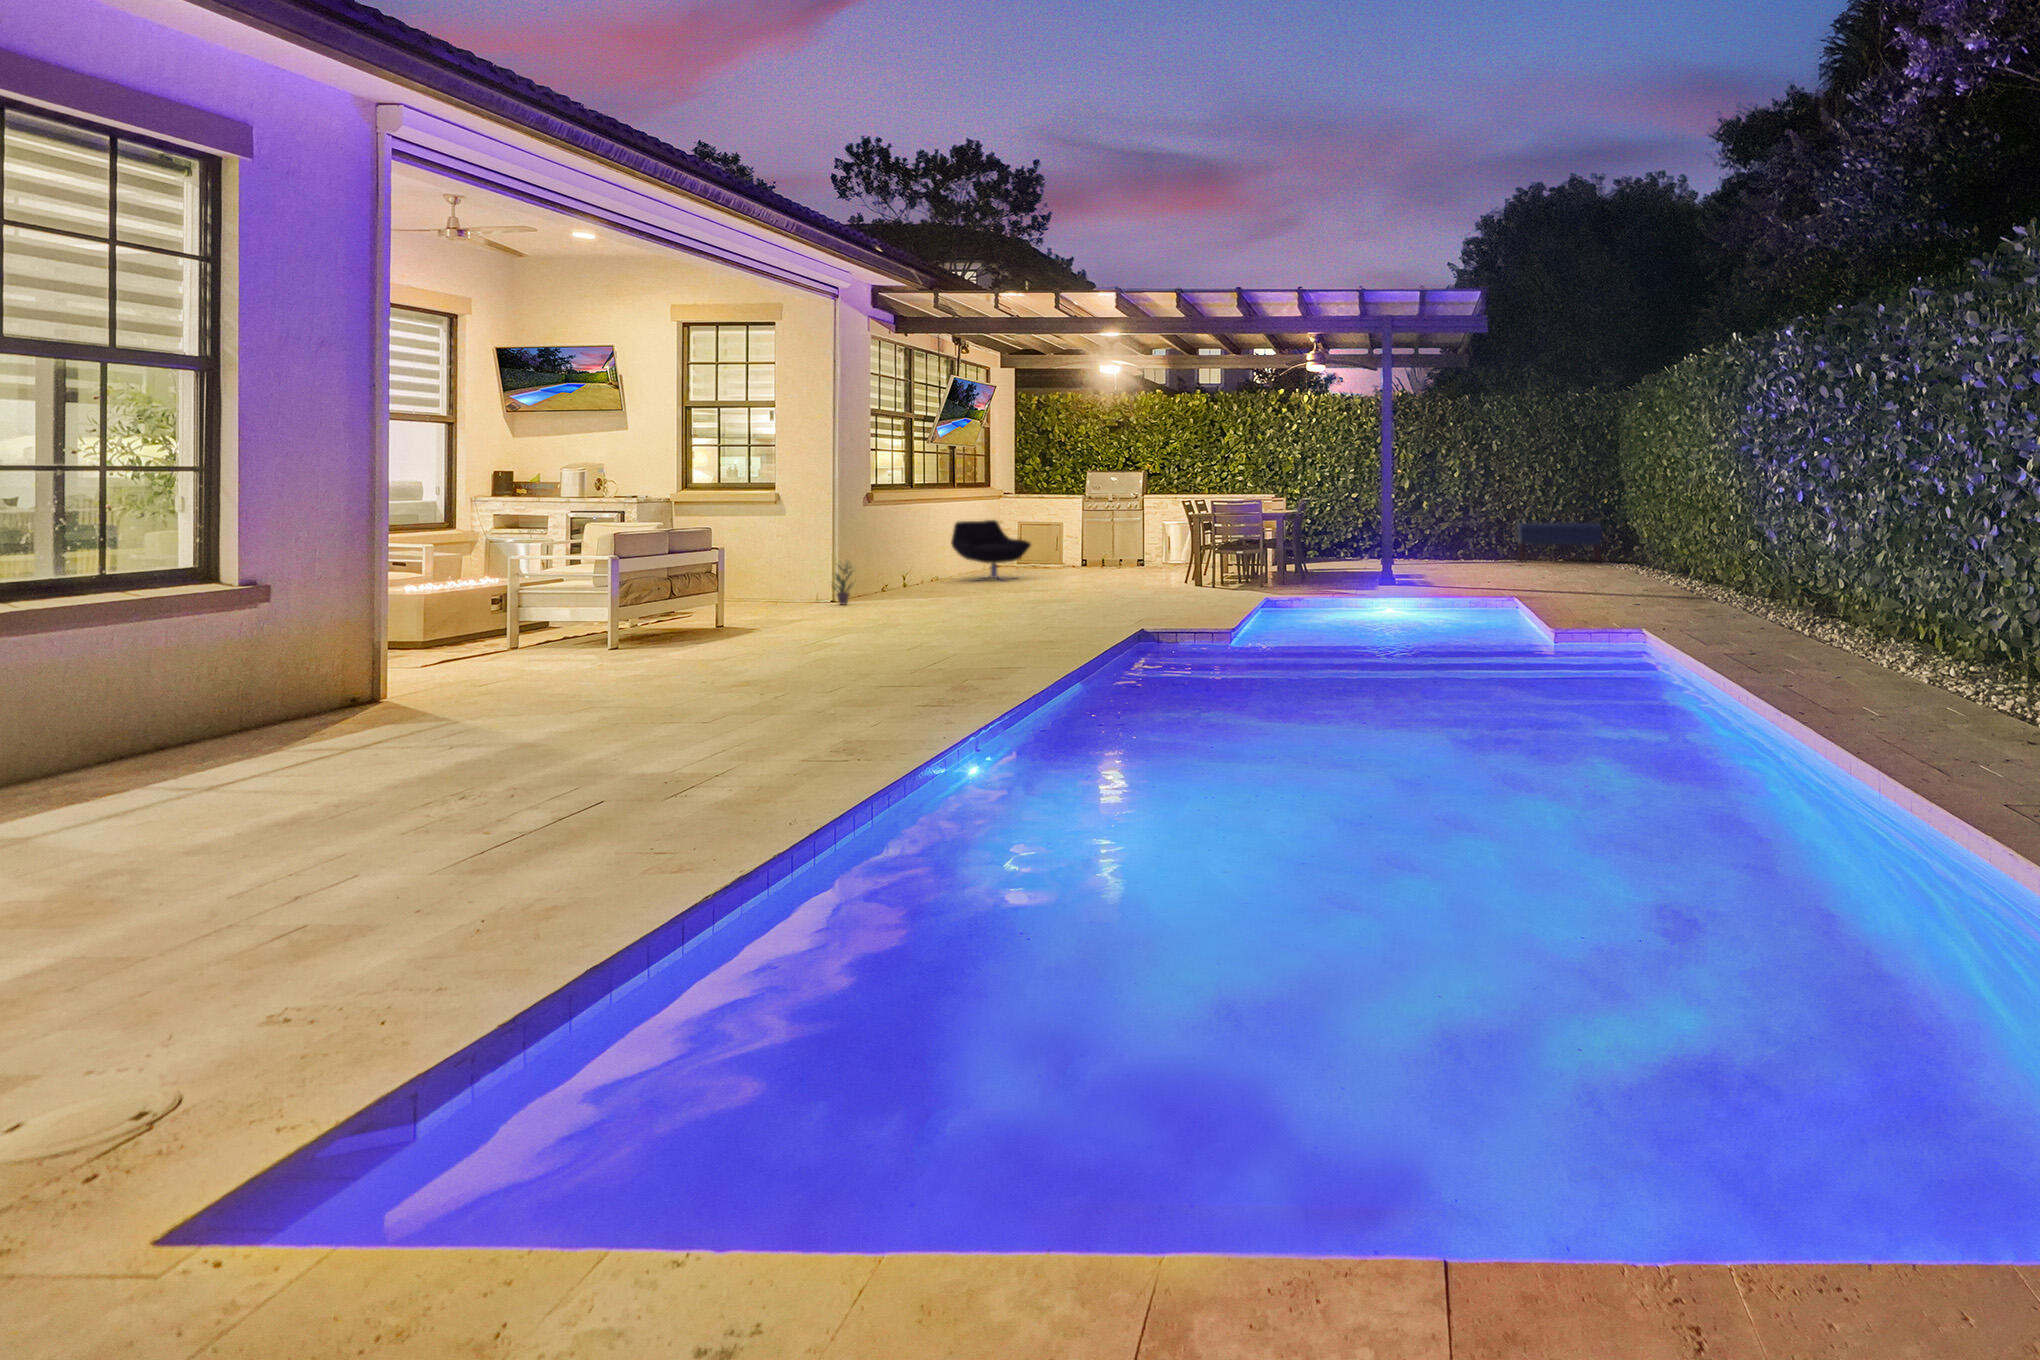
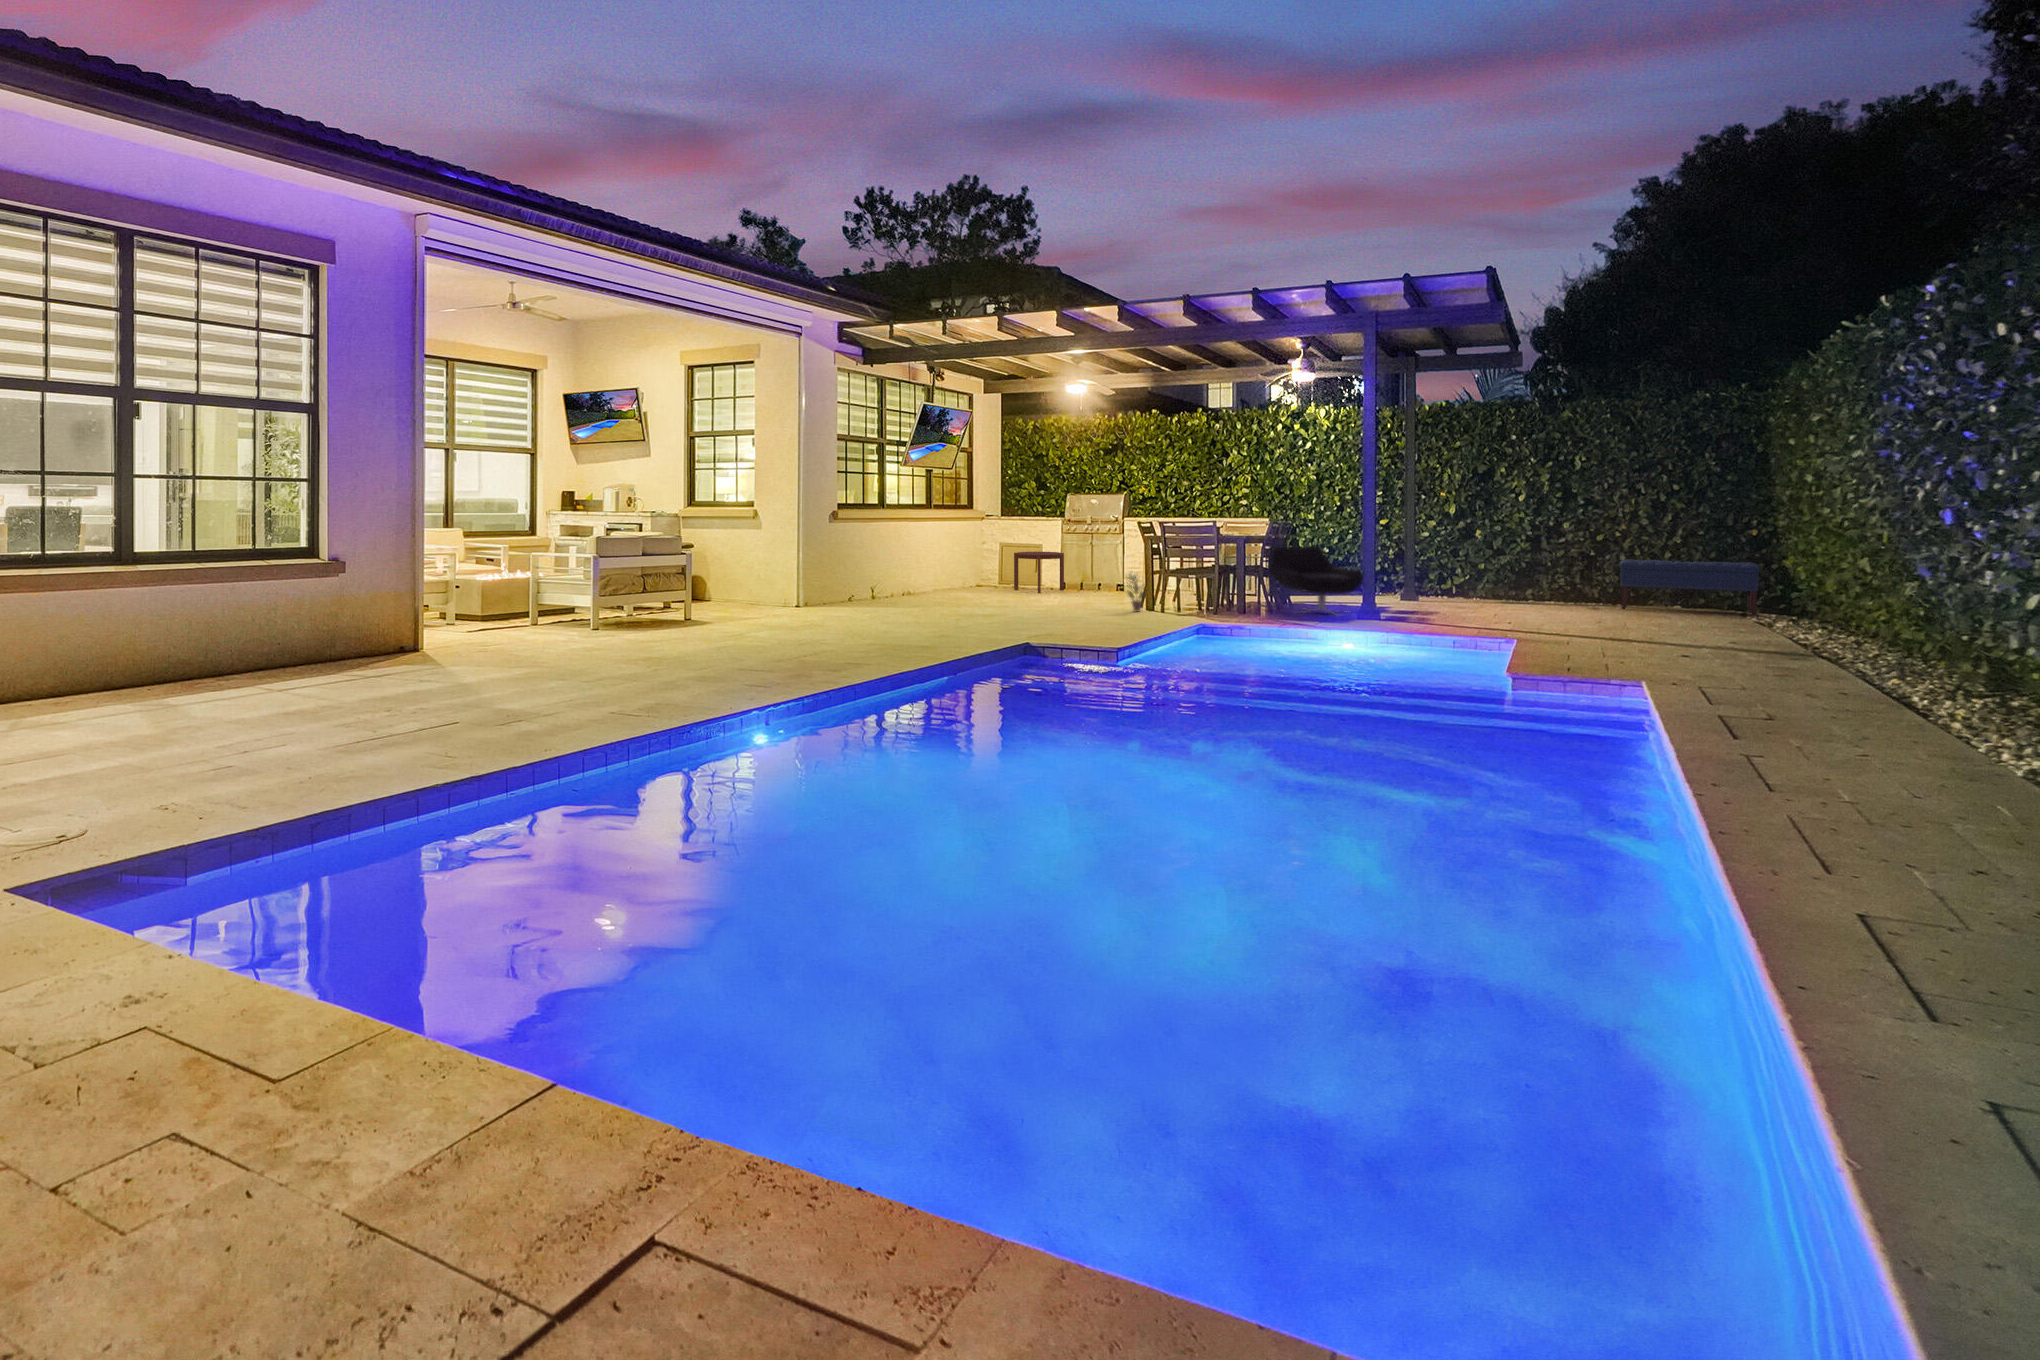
lounge chair: present [951,520,1031,581] -> present [1270,546,1363,611]
side table: none [1043,530,1093,573] -> present [1014,552,1064,593]
potted plant: present [832,564,852,605] -> present [1128,574,1145,612]

